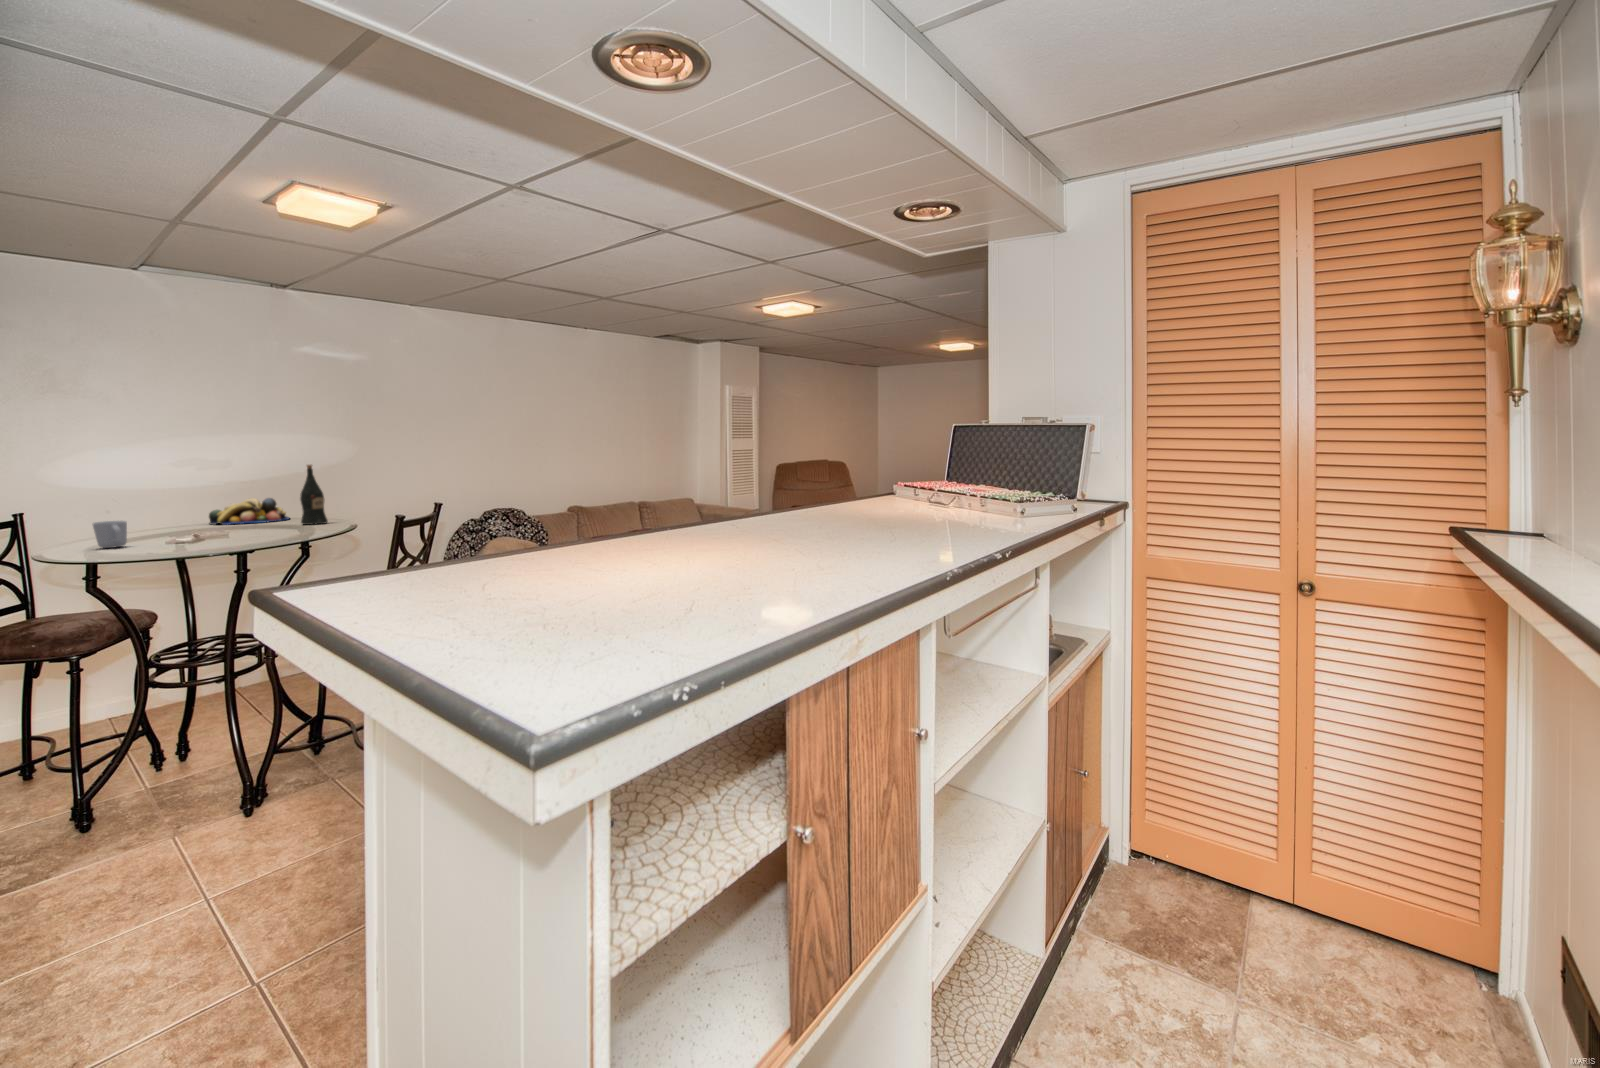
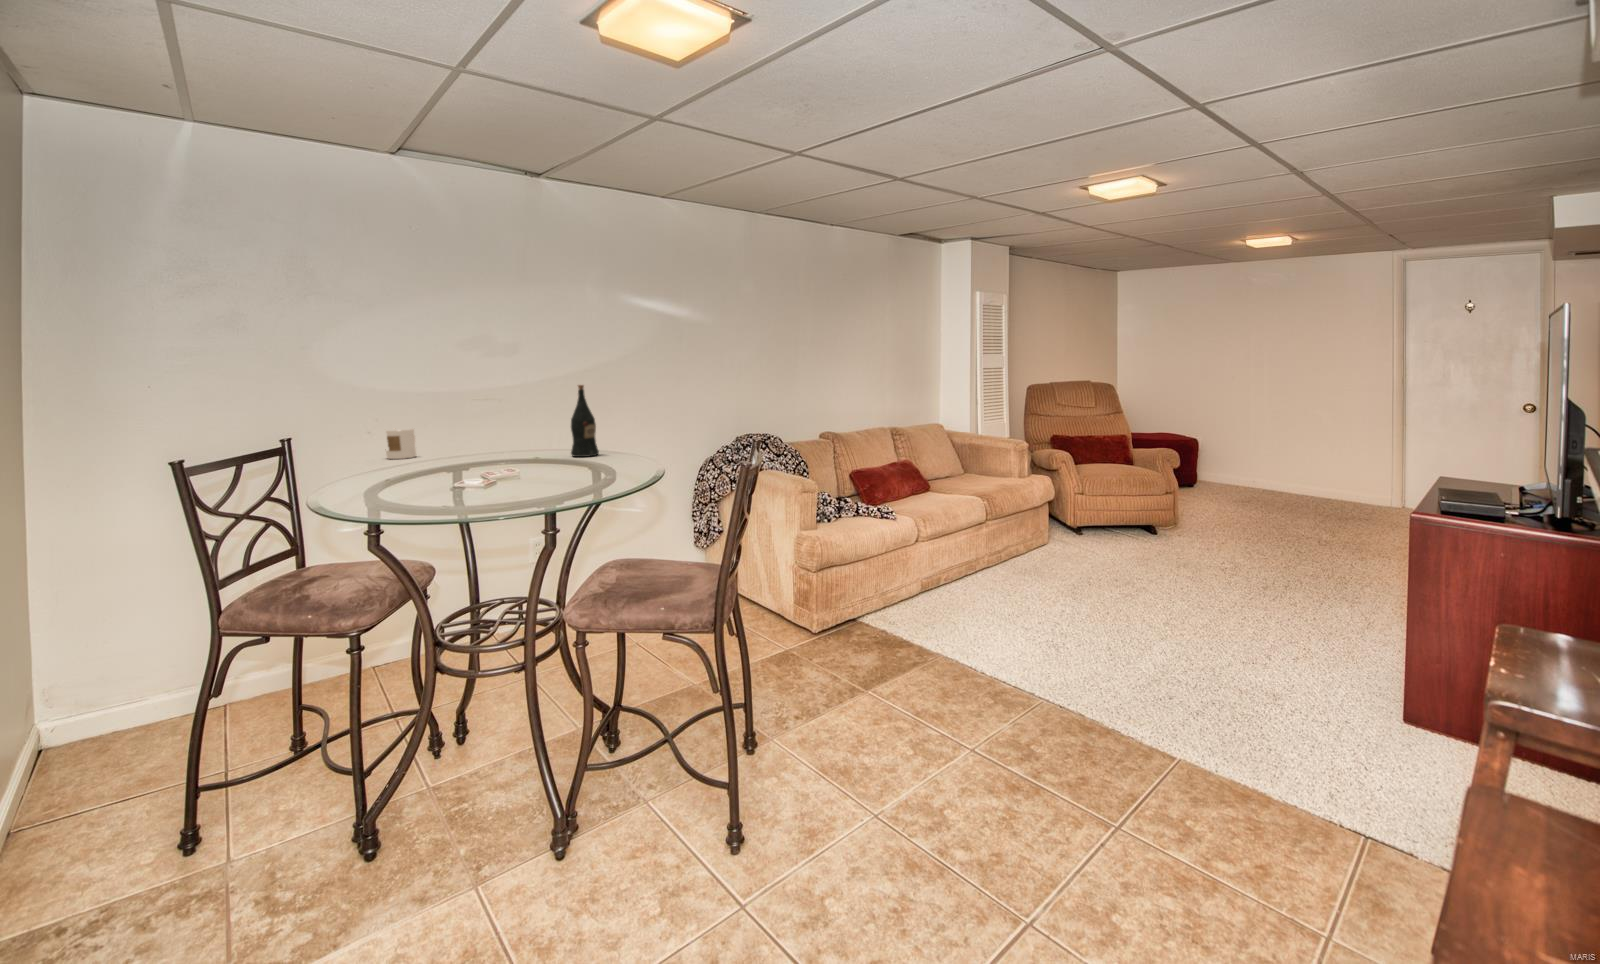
fruit bowl: present [209,498,289,525] -> none [467,423,549,454]
candle: none [122,499,156,530] -> present [386,429,416,459]
mug: present [93,521,127,548] -> none [368,455,404,489]

